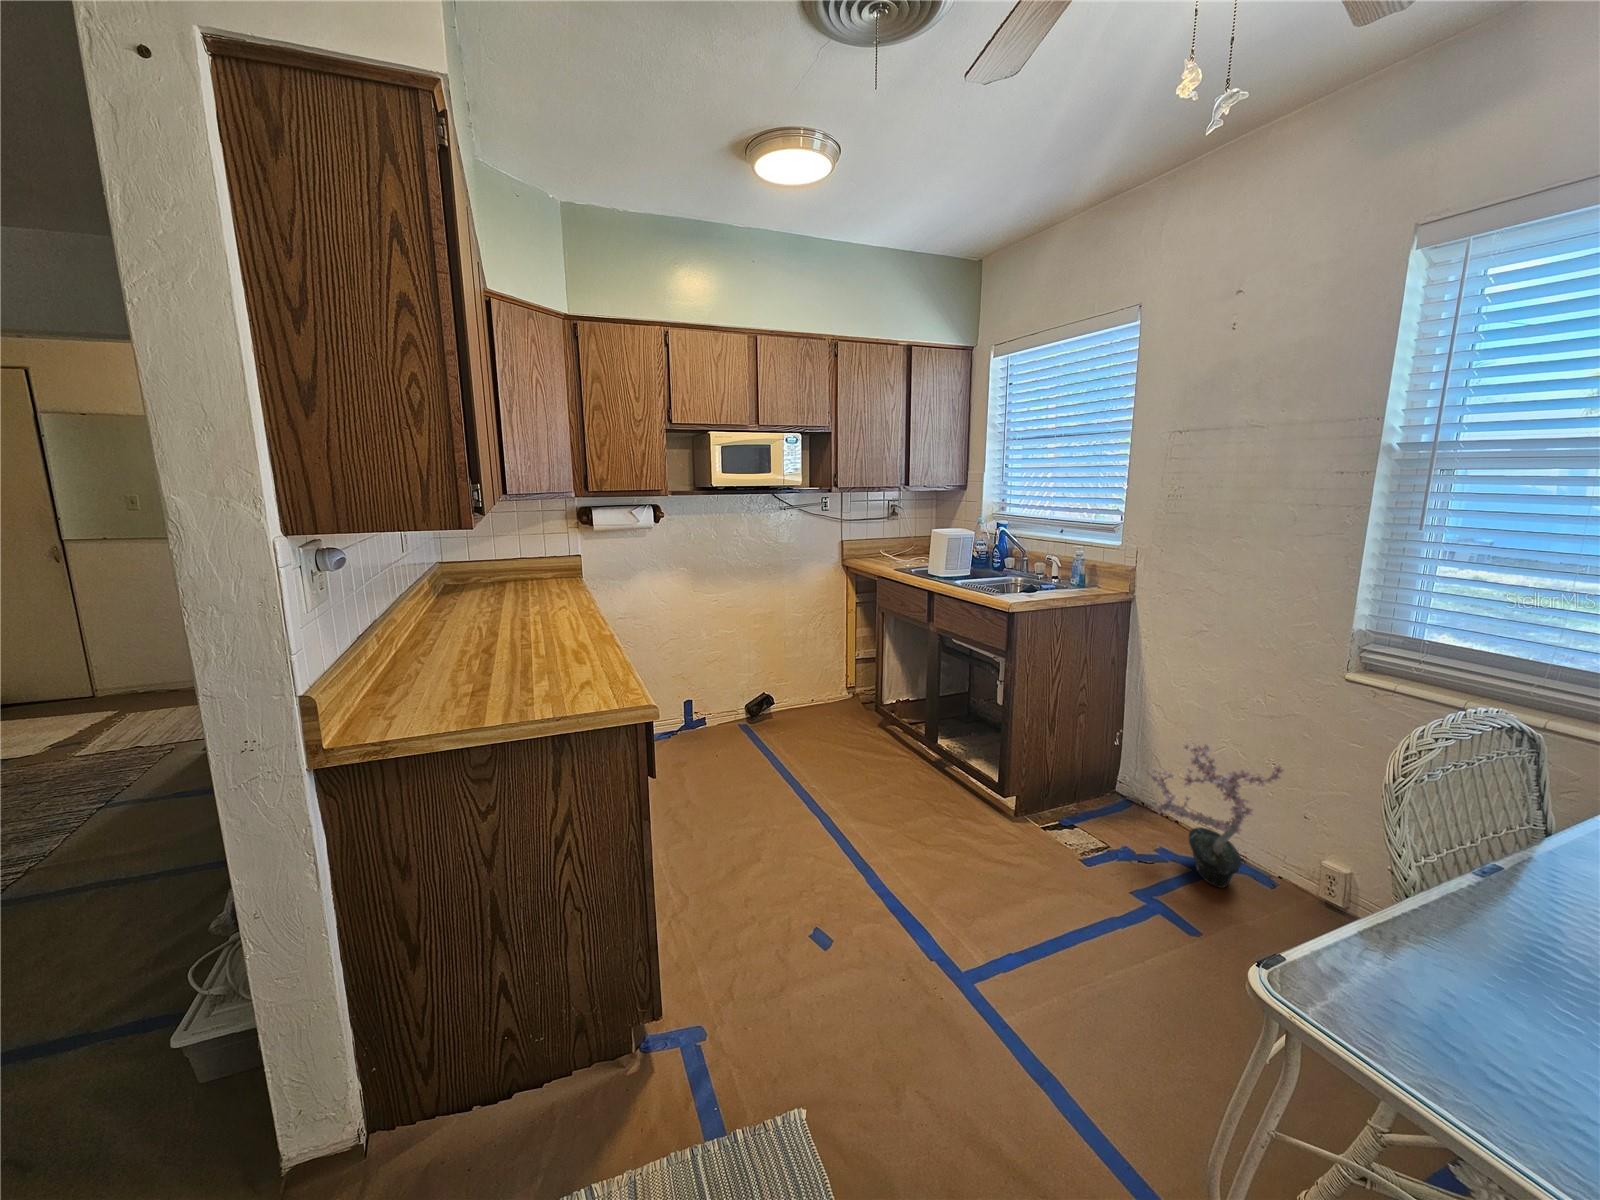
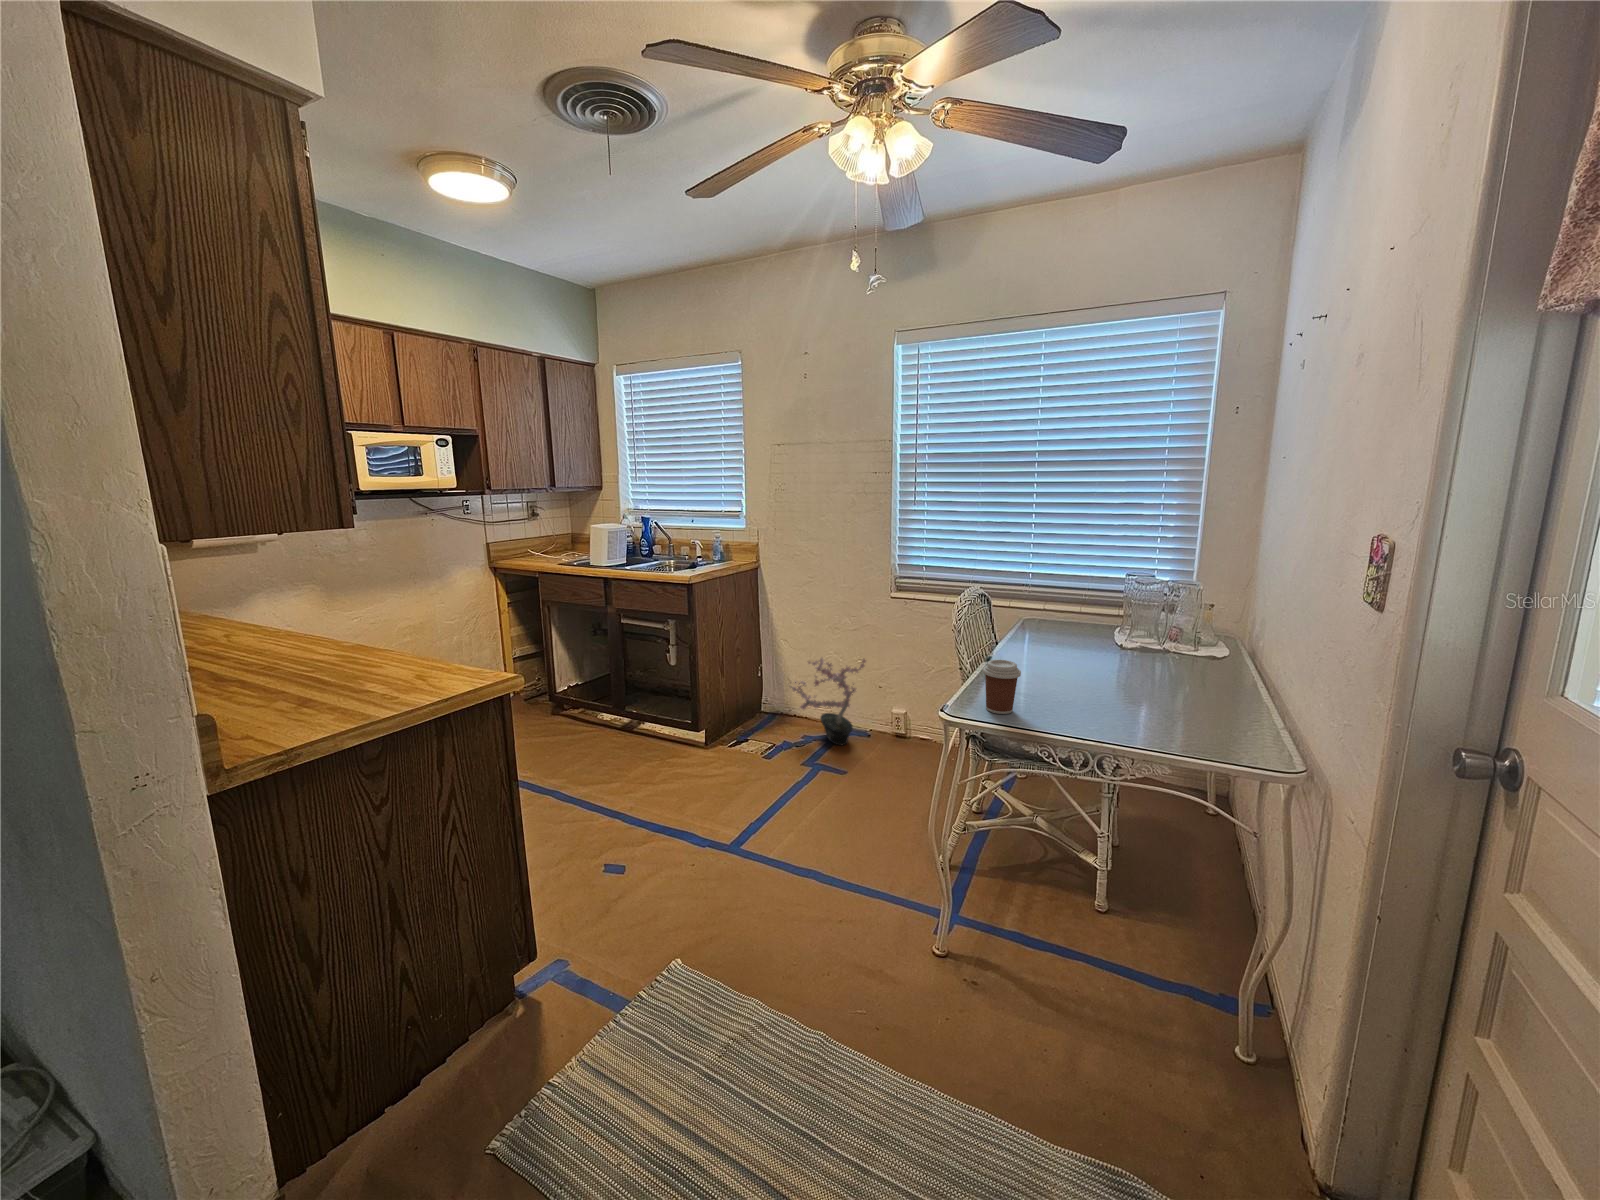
coffee cup: none [1393,919,1524,1073] -> present [983,660,1021,714]

